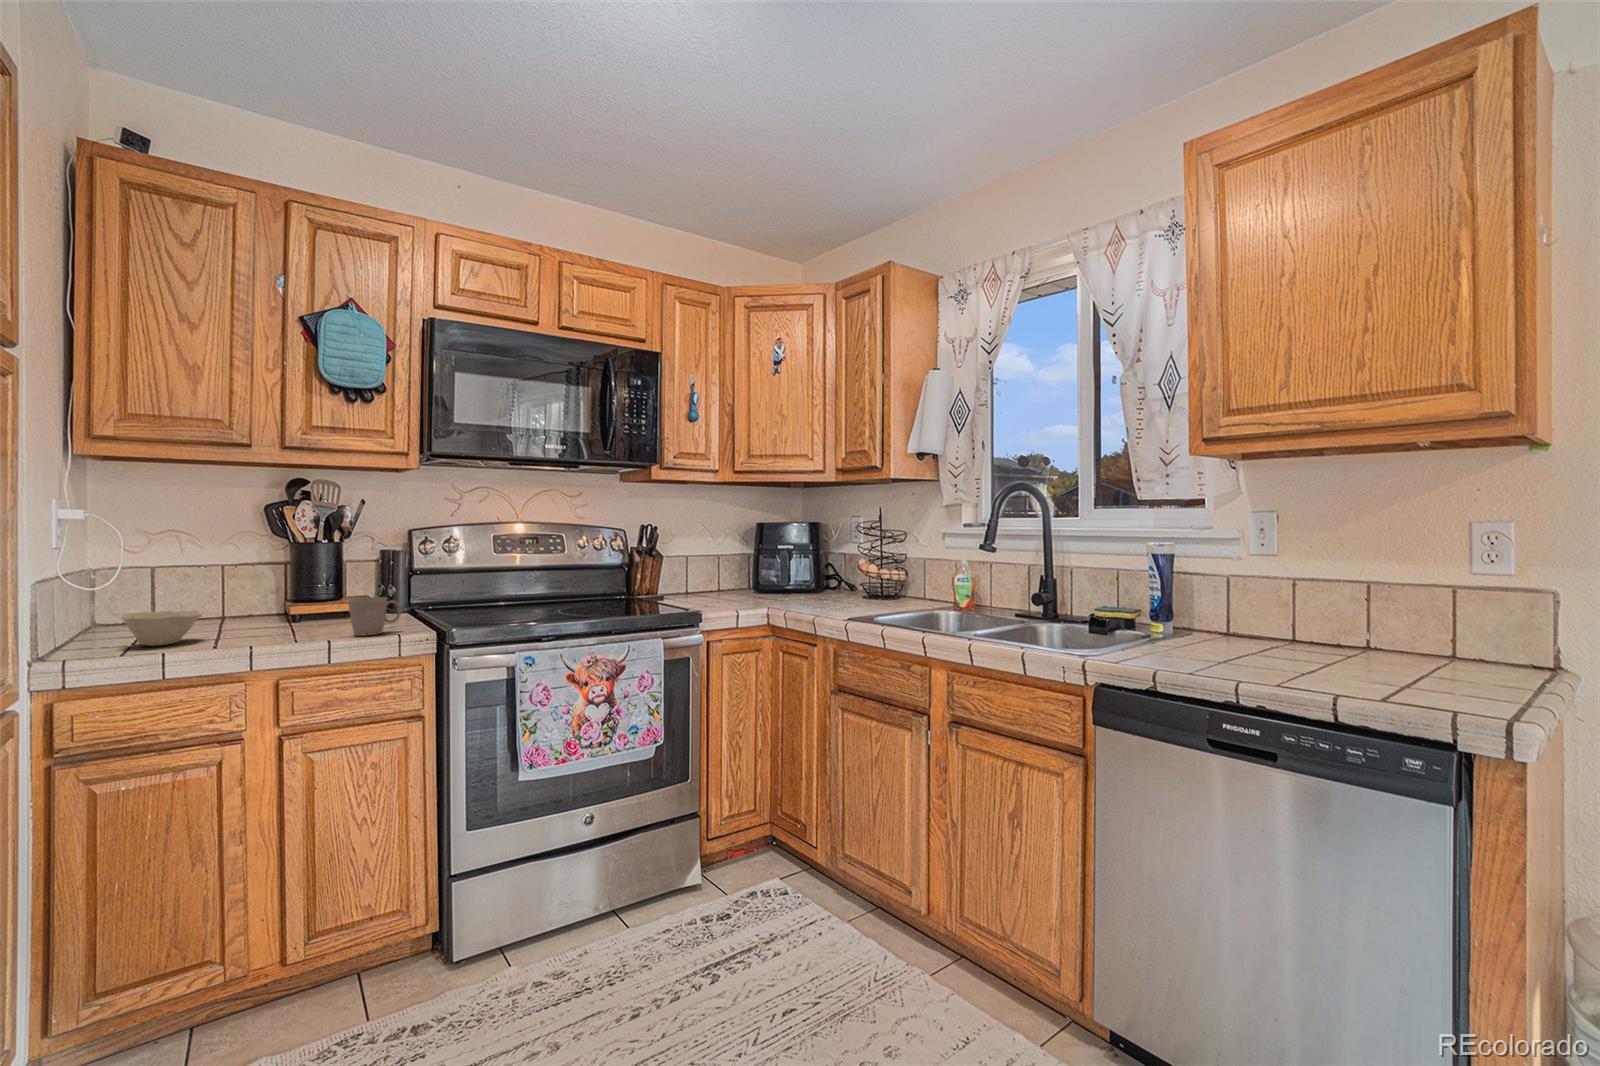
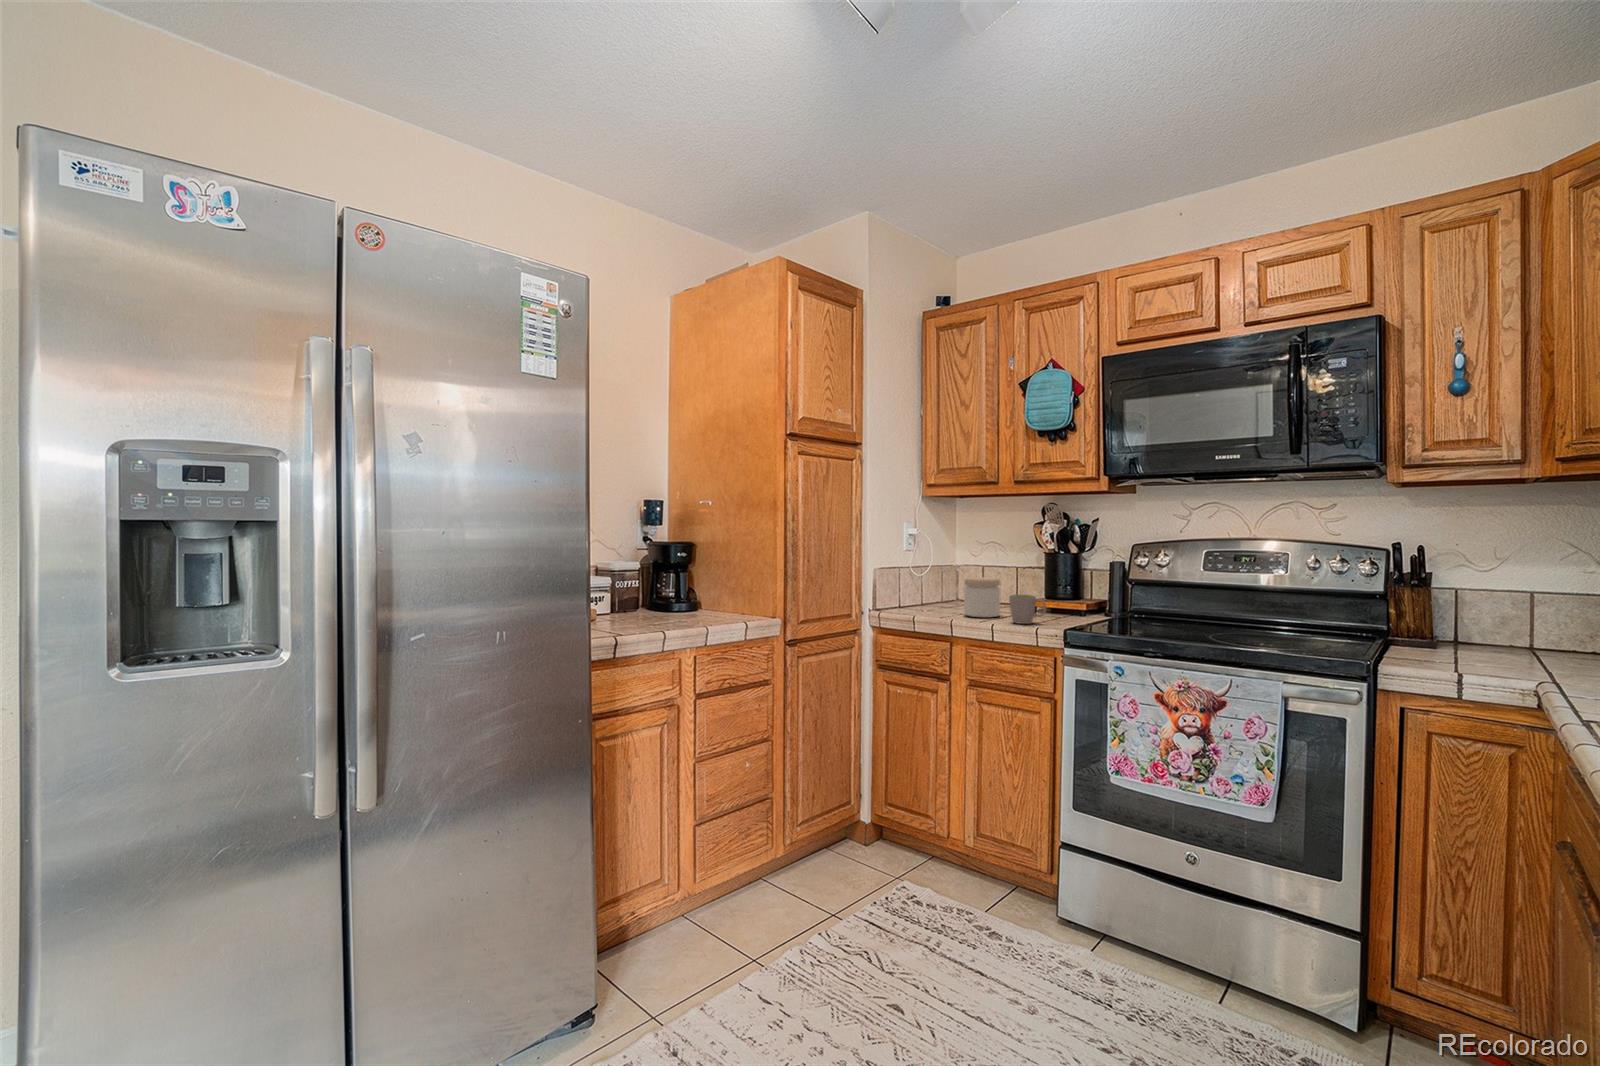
jar: none [240,582,304,641] -> present [964,577,1000,617]
bowl: present [121,611,202,646] -> none [922,588,961,610]

